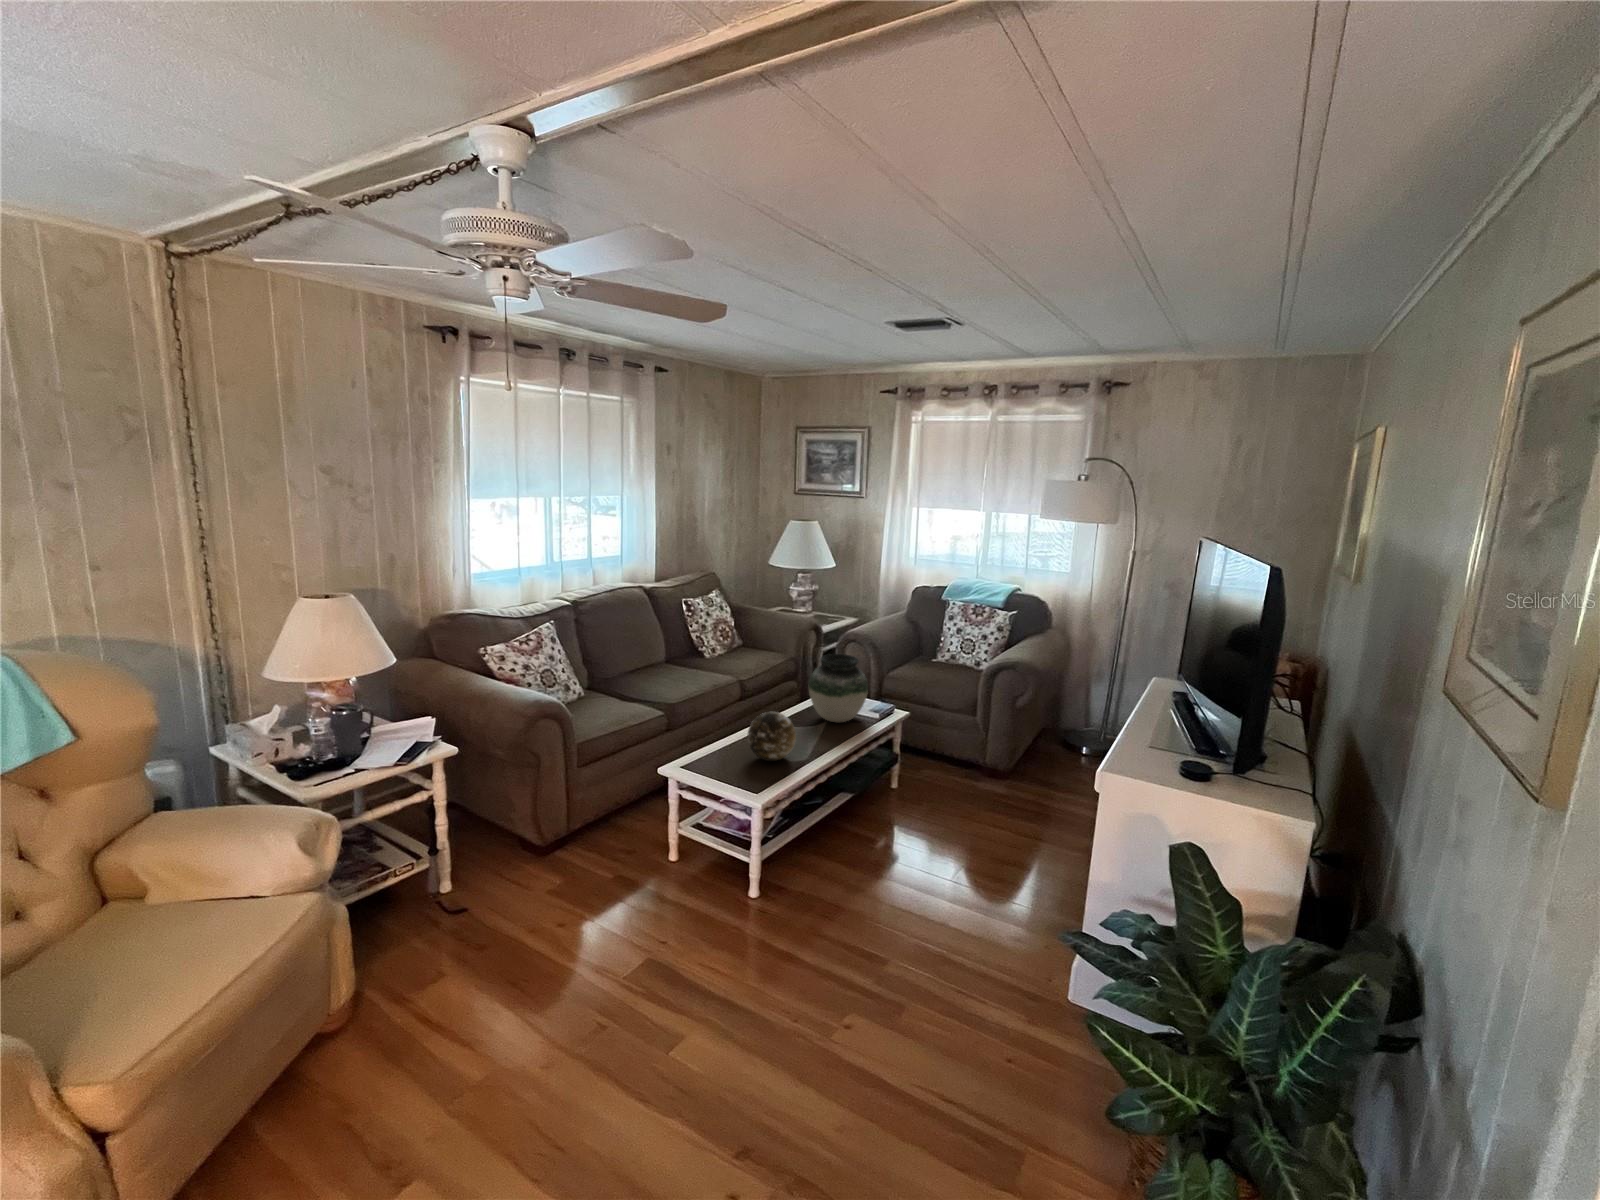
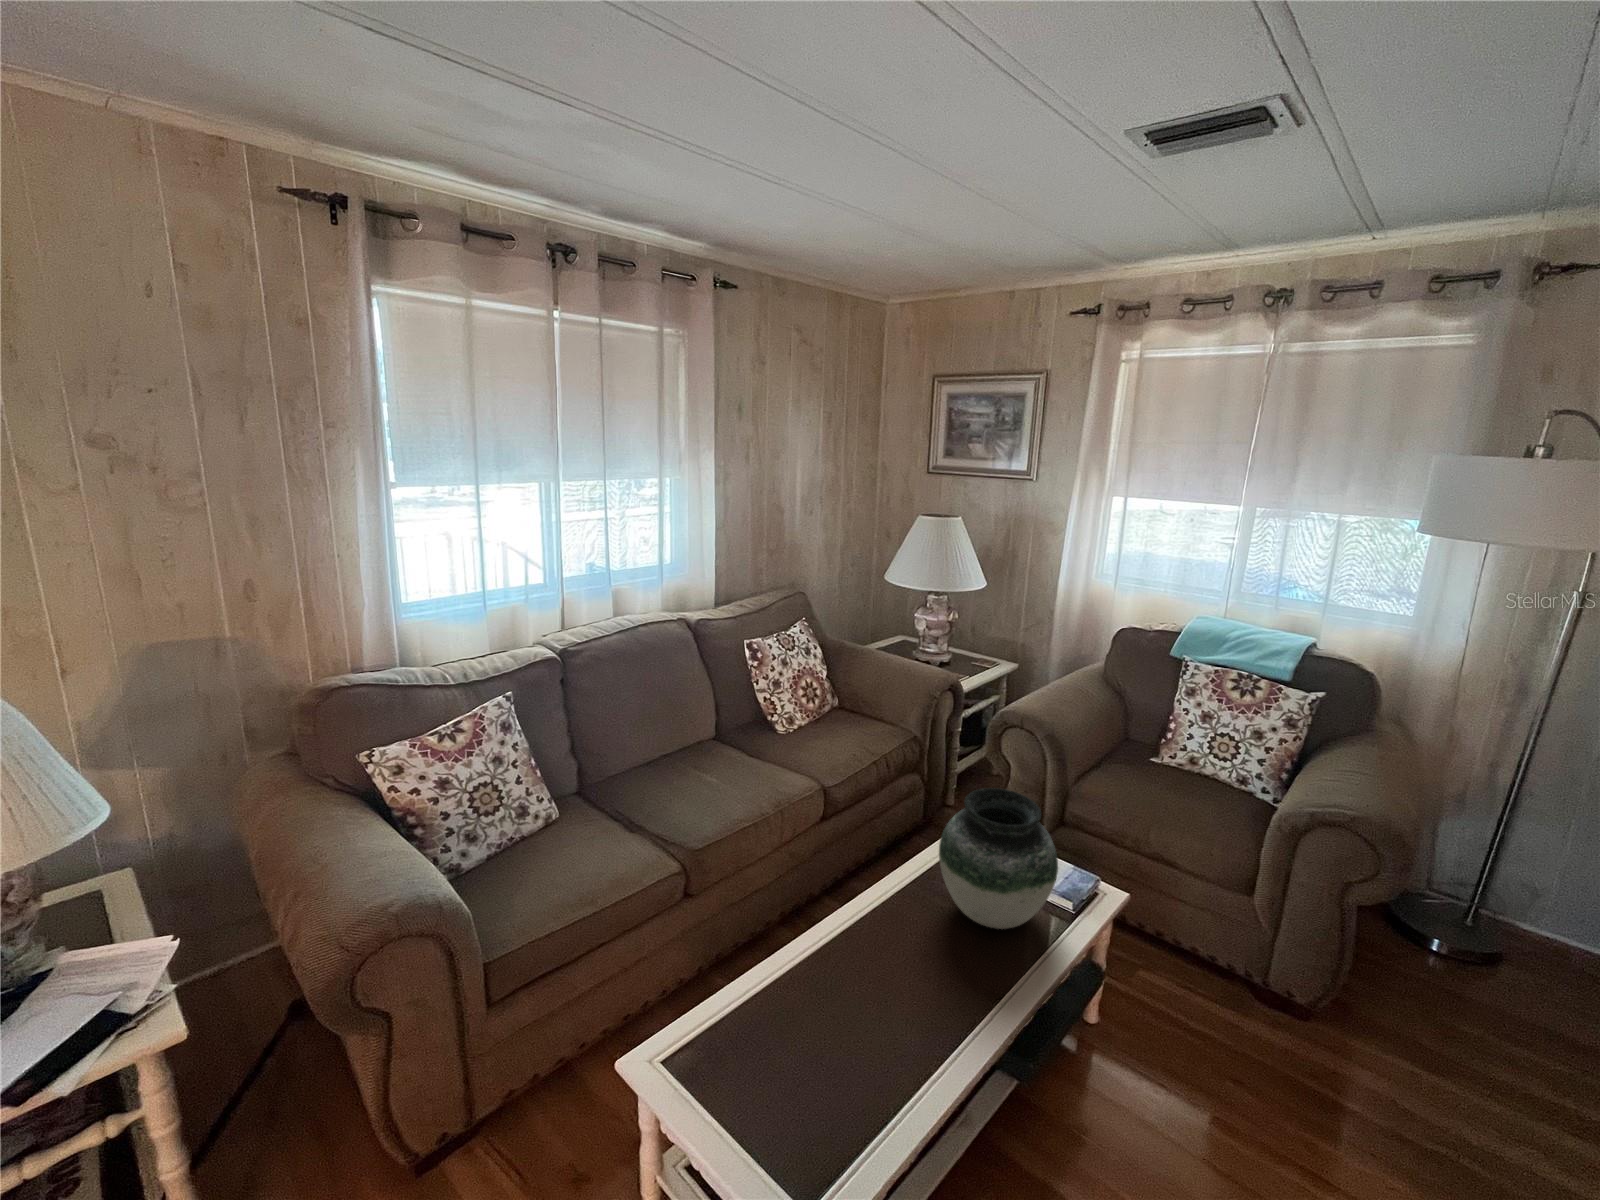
decorative orb: present [748,712,796,761] -> none [805,952,909,1073]

